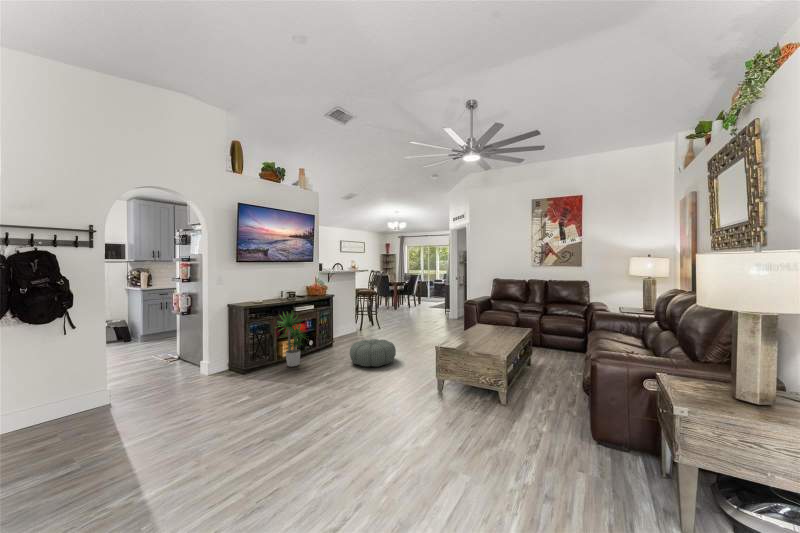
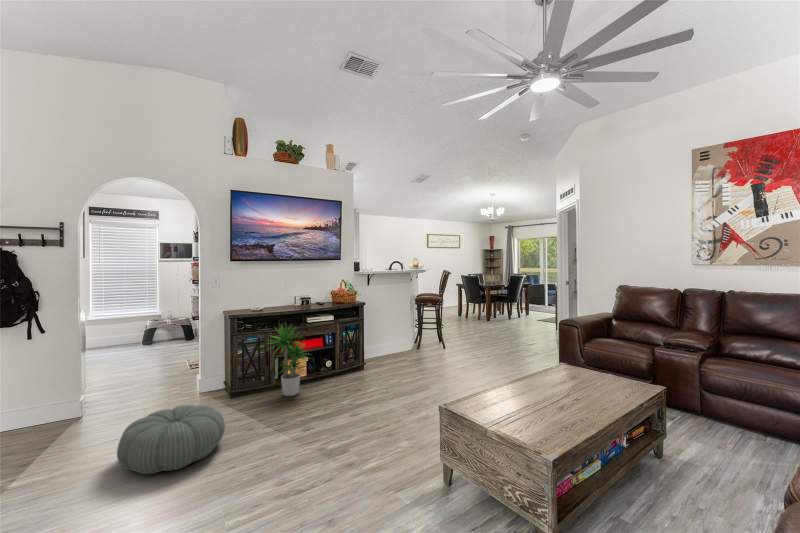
pouf: present [350,339,396,367] -> present [117,405,225,474]

